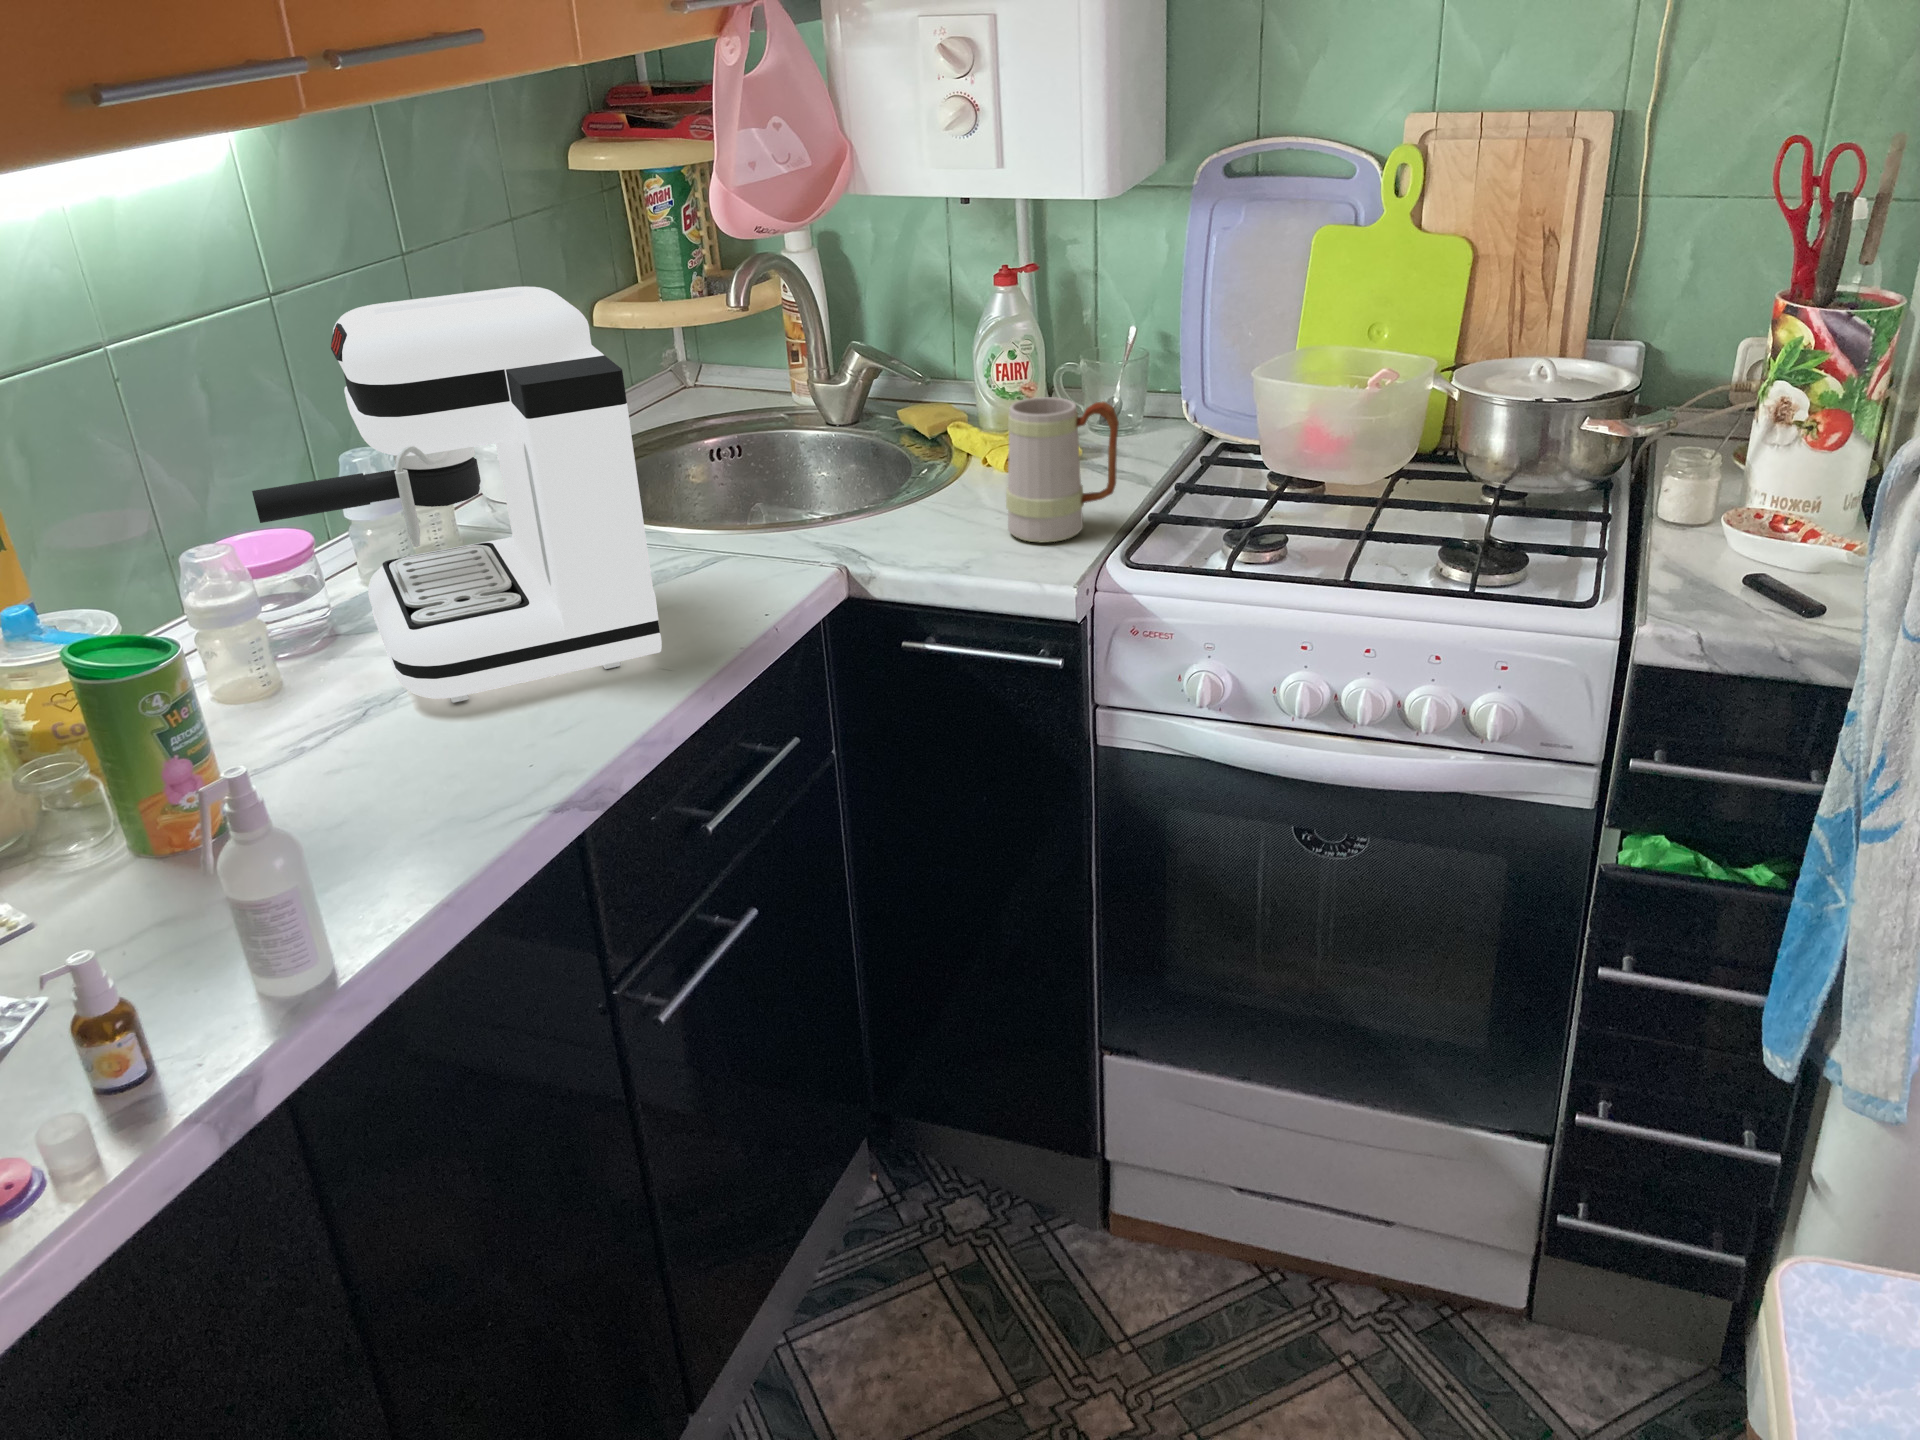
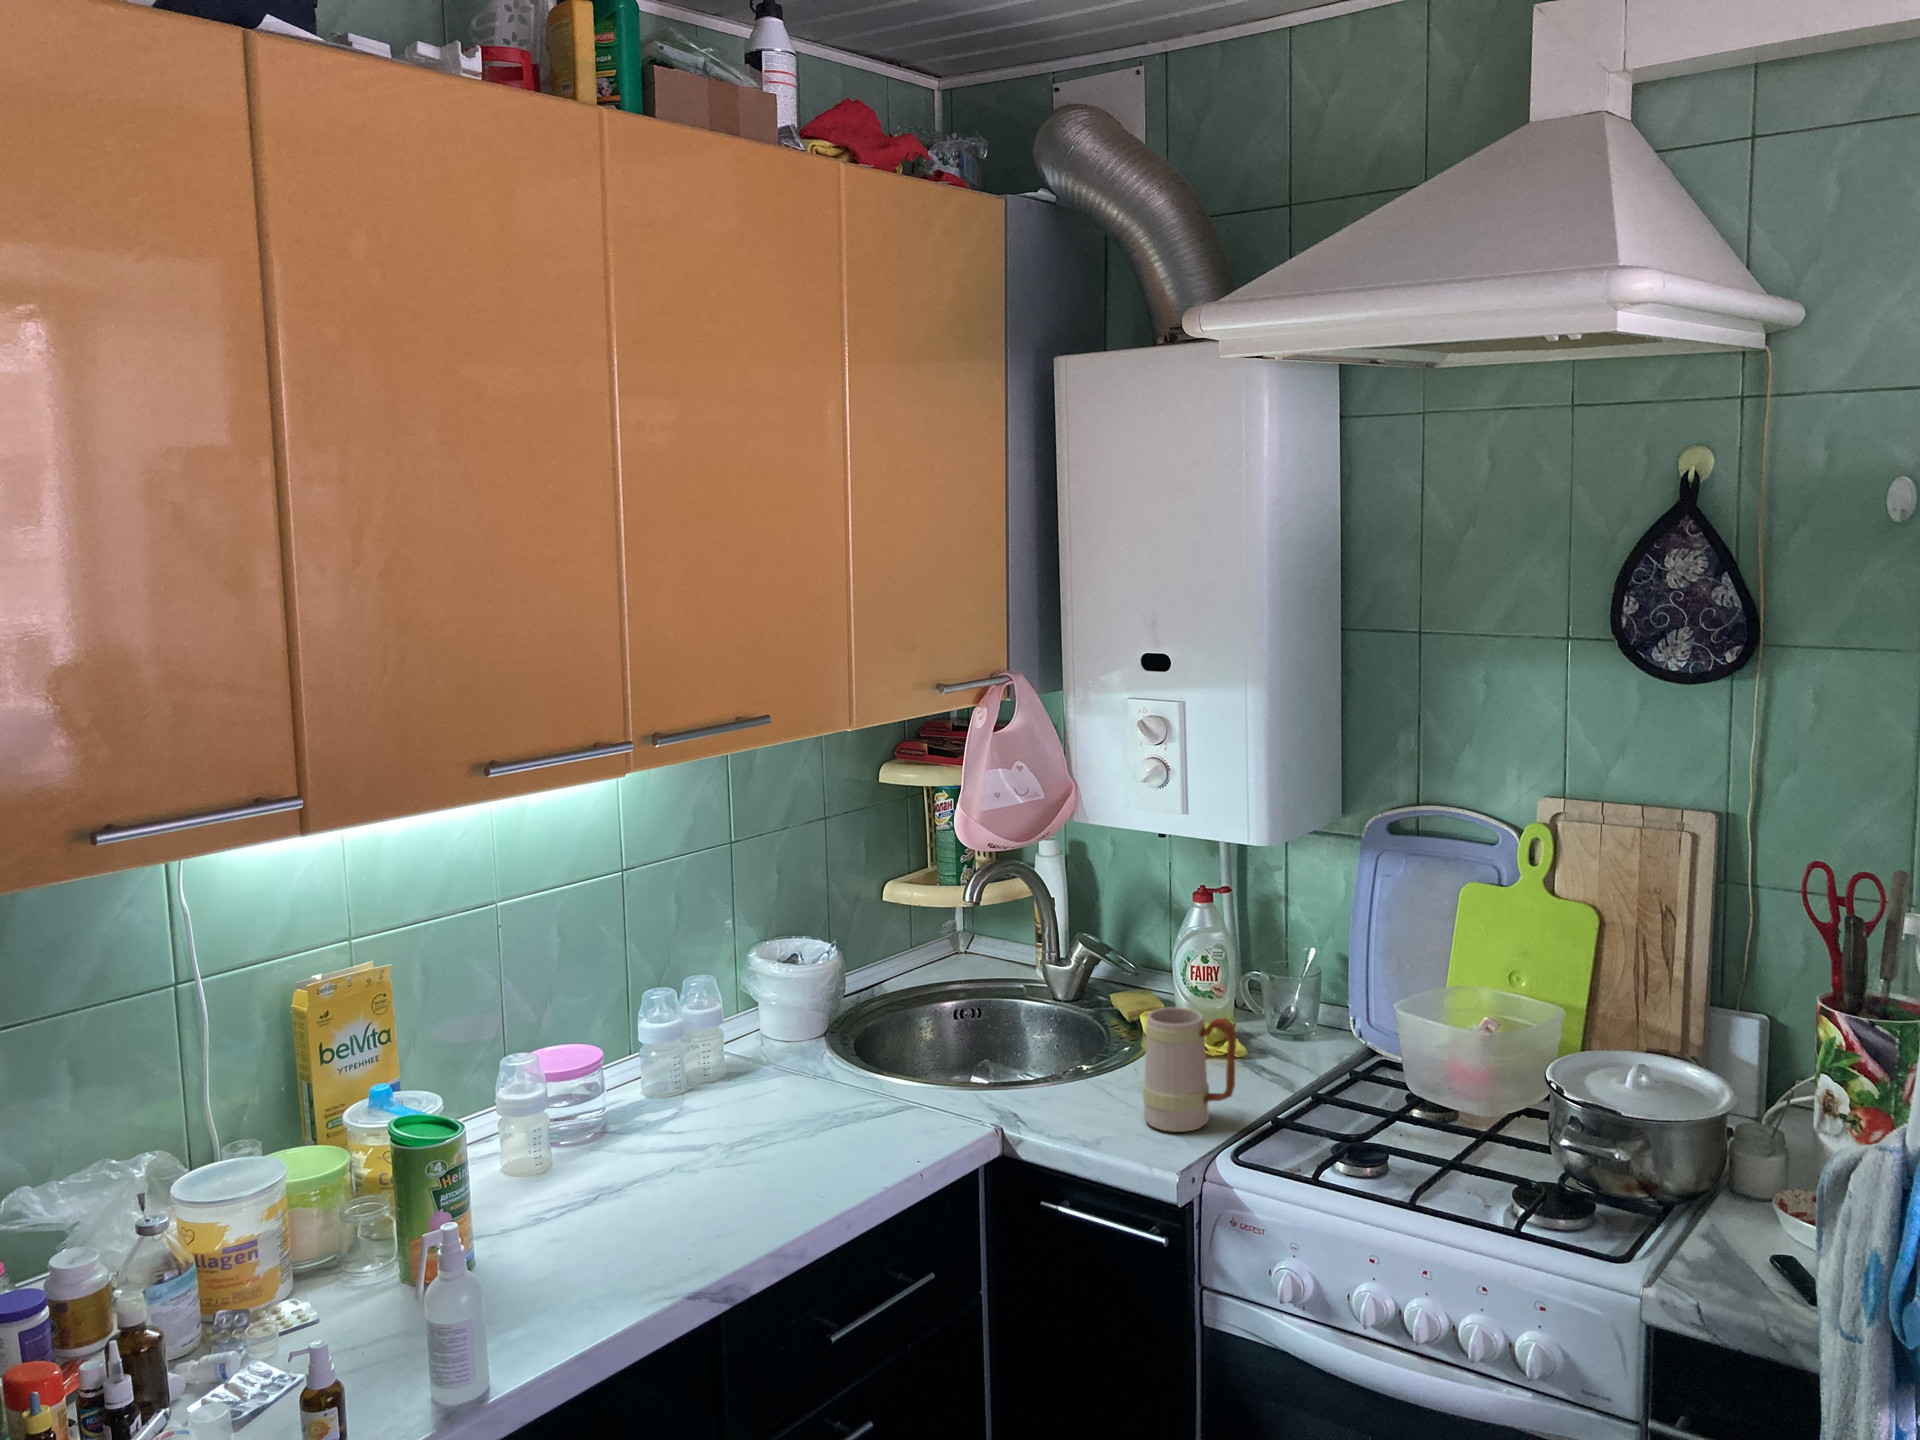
coffee maker: present [252,287,662,703] -> none [555,890,817,1199]

